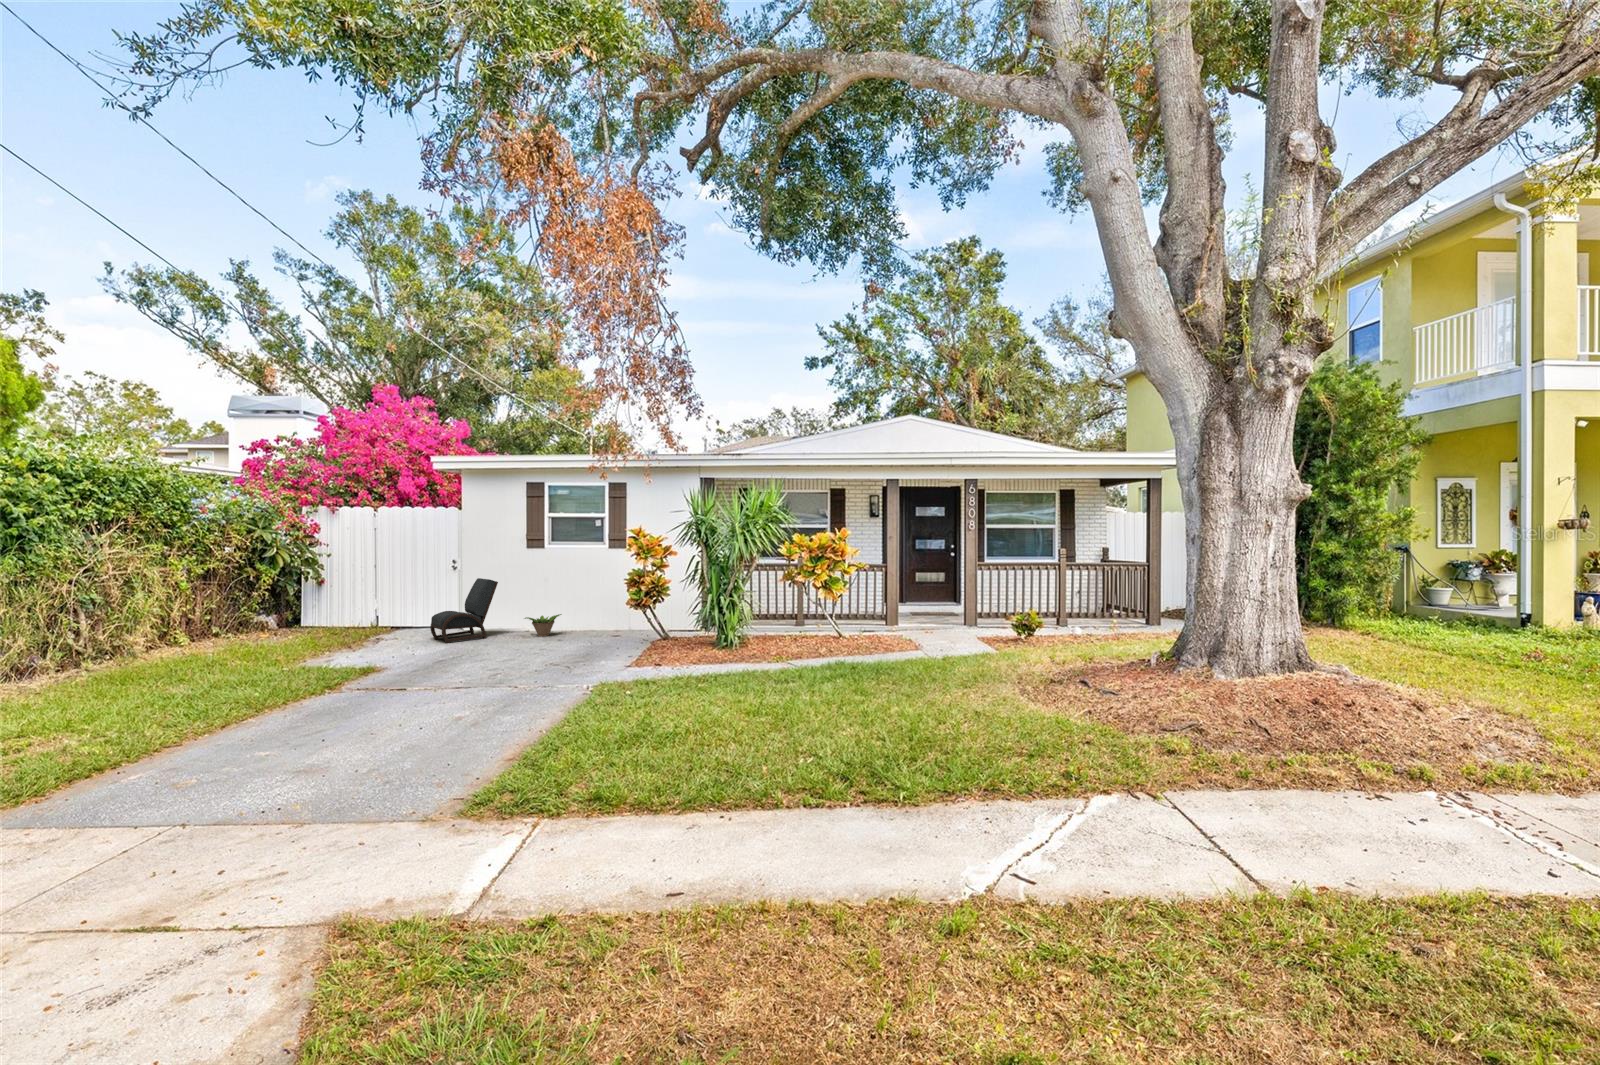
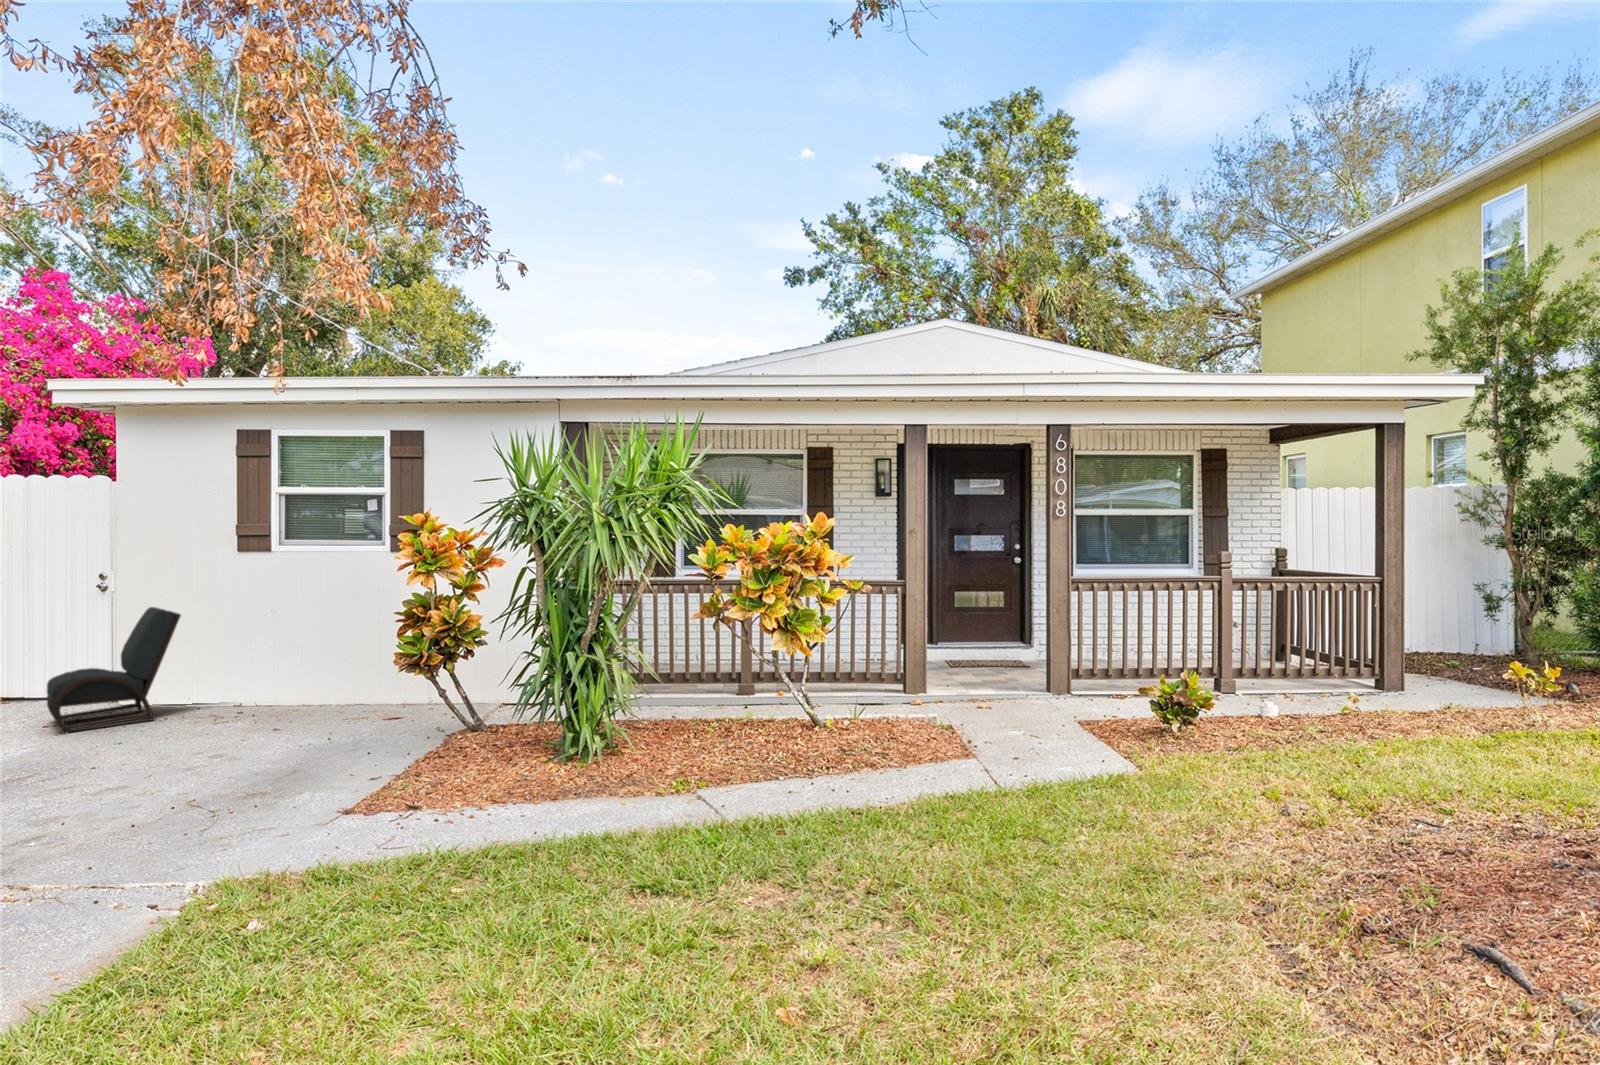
decorative plant: present [525,614,562,636] -> none [224,673,305,717]

